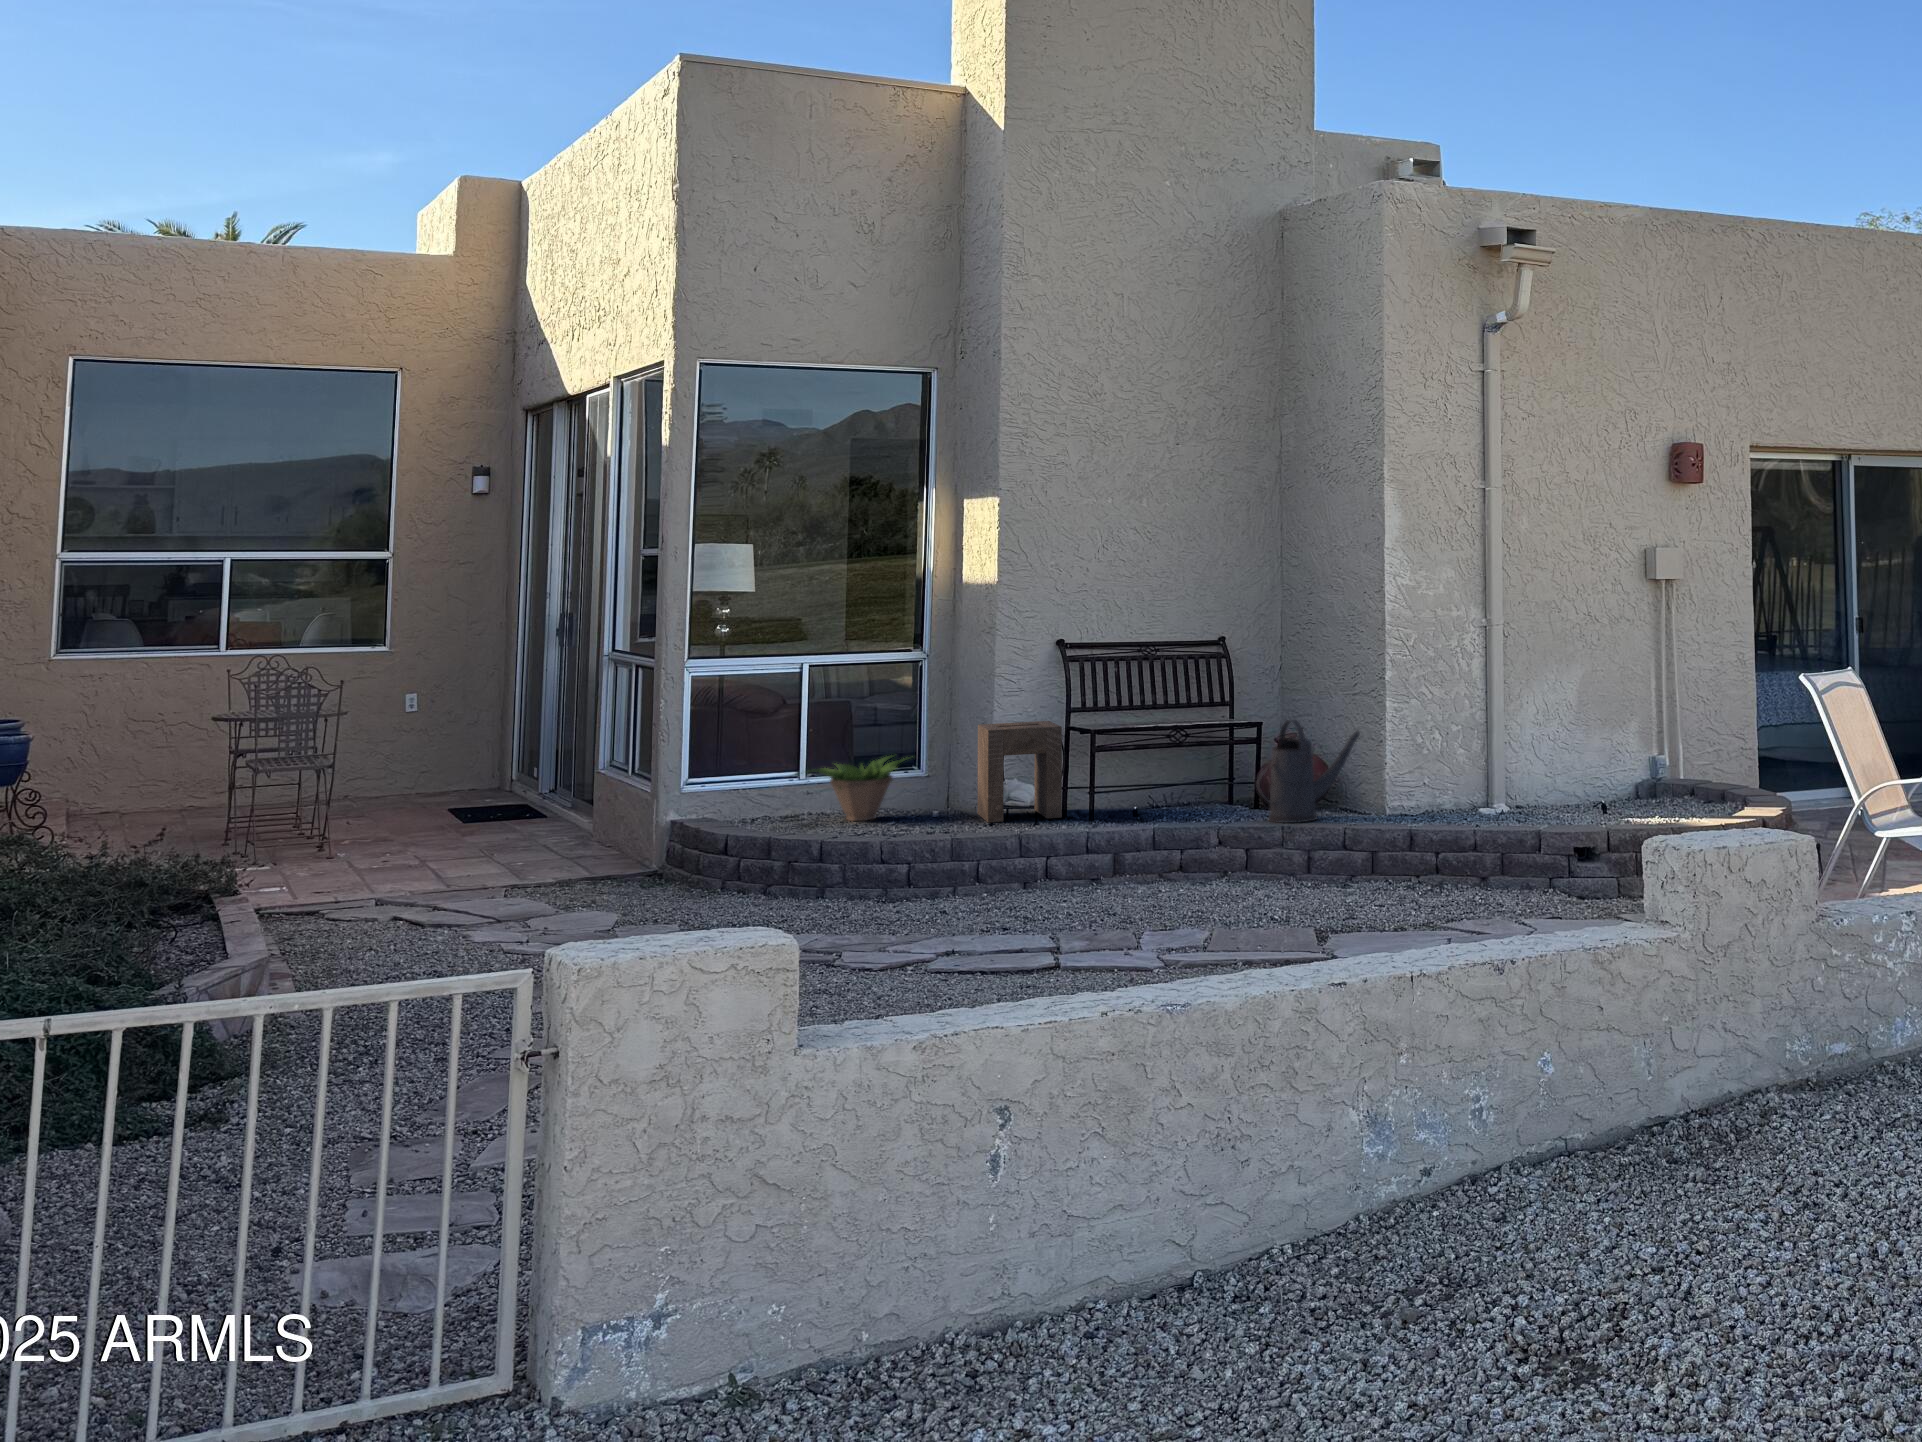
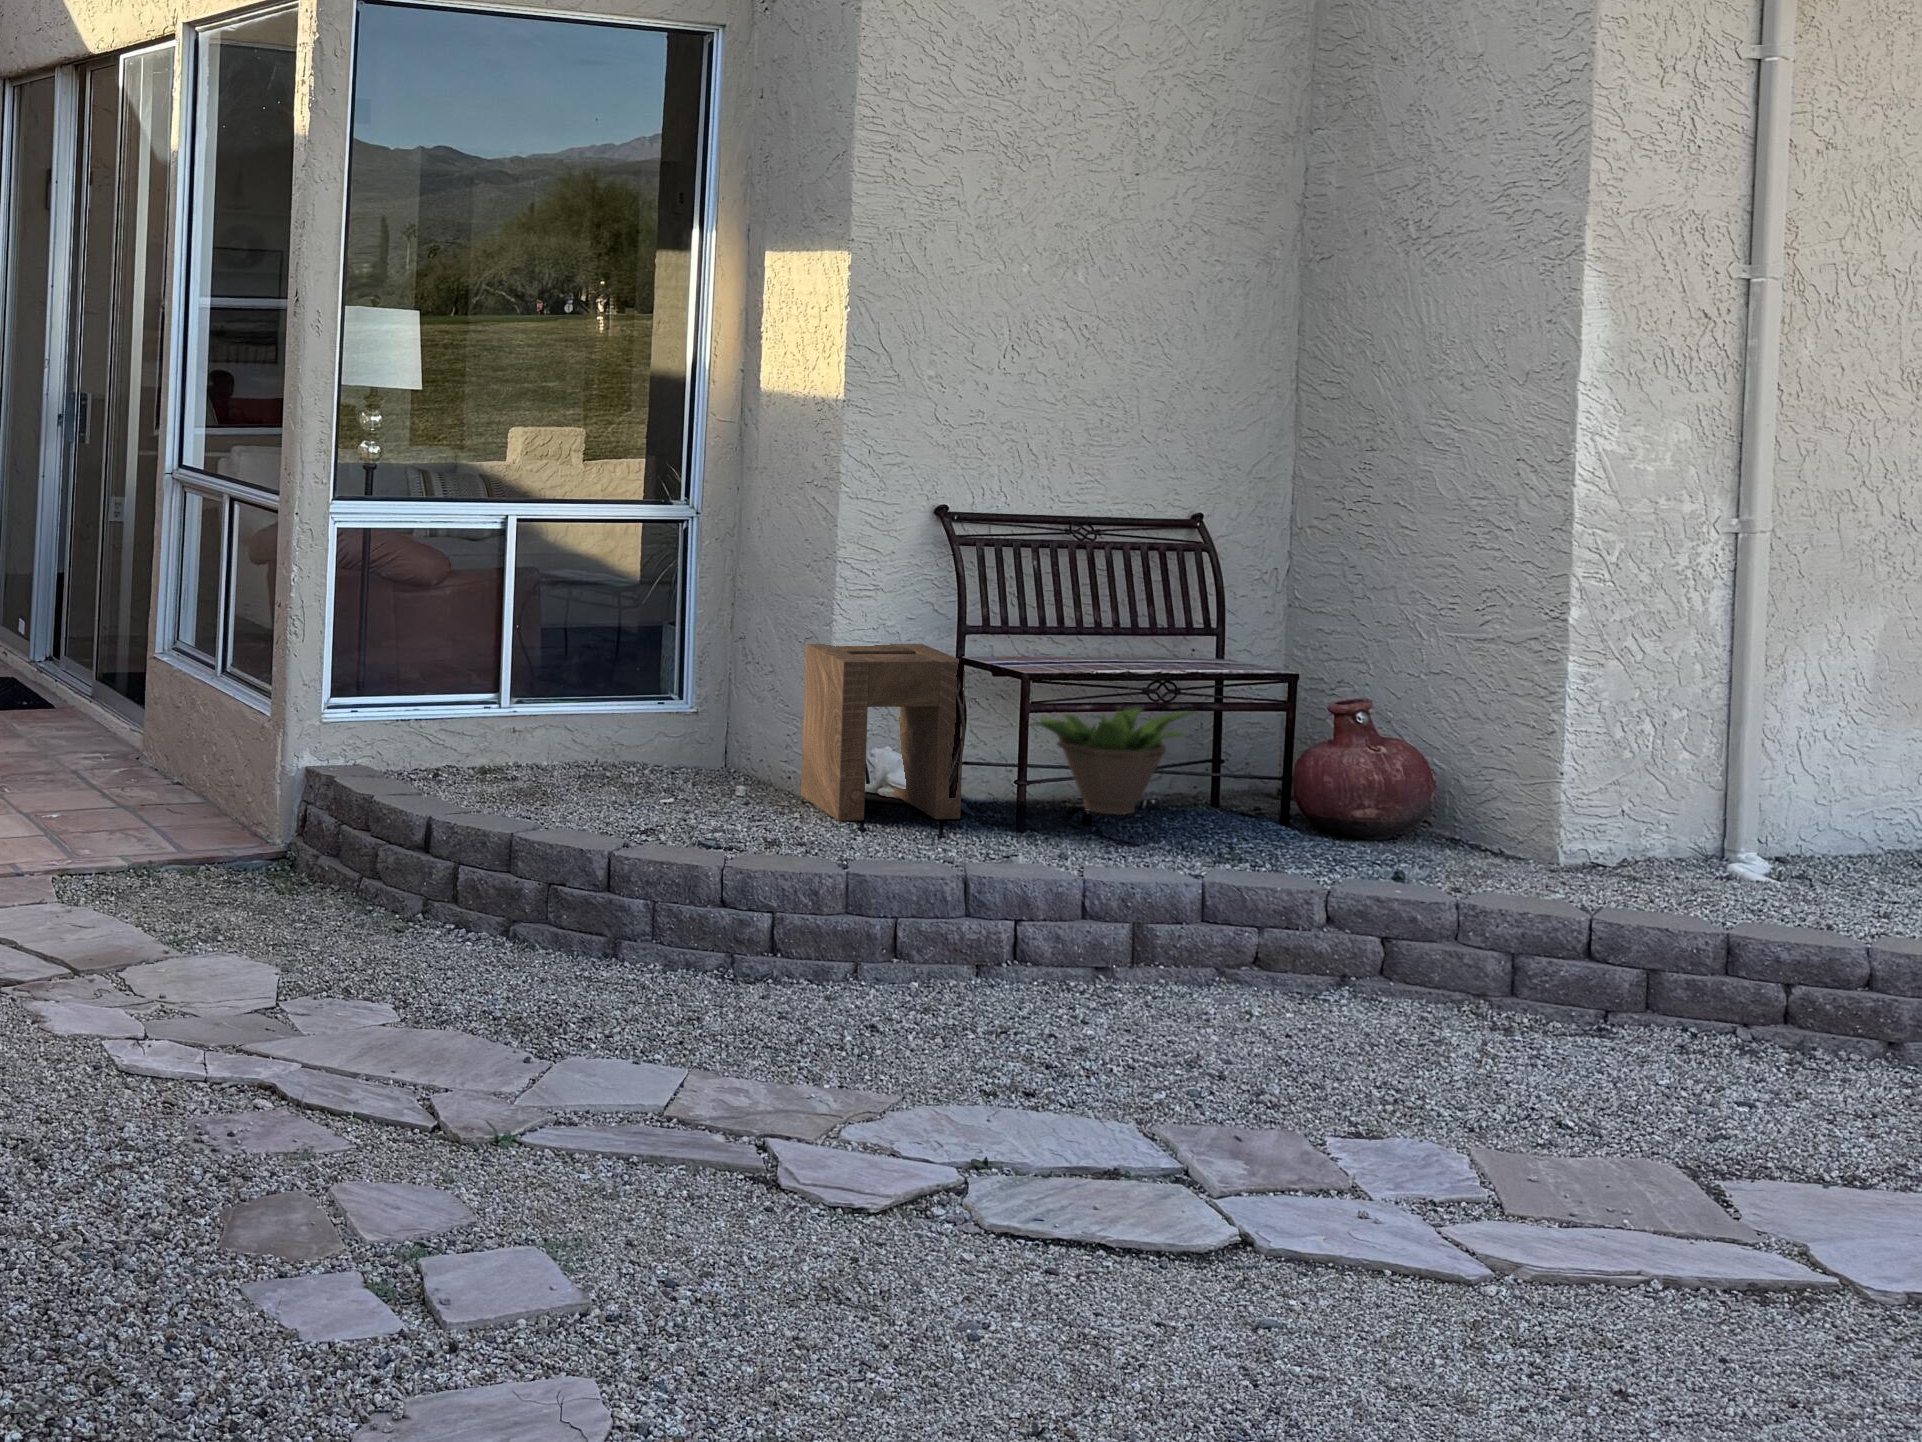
watering can: present [1257,720,1360,823] -> none [1333,682,1501,869]
decorative plant: present [814,756,908,821] -> present [1029,708,1193,815]

